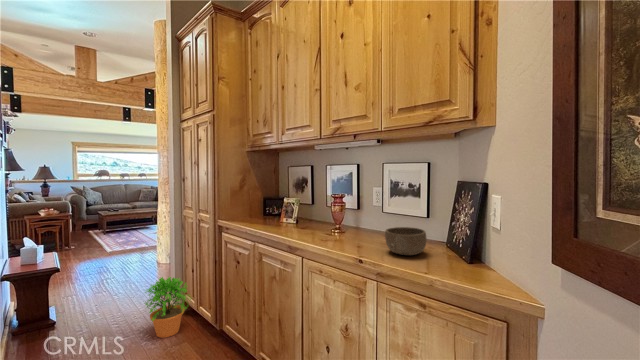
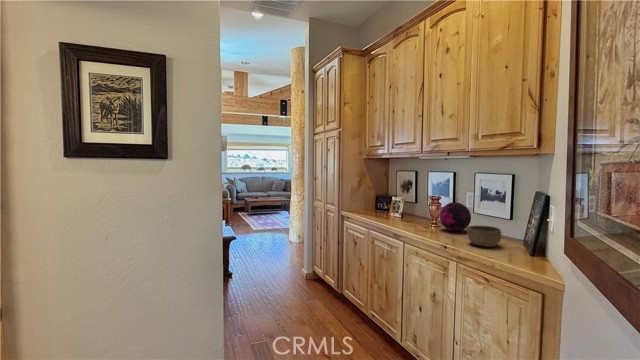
decorative orb: none [345,200,382,236] -> present [440,202,471,231]
potted plant: present [145,277,191,338] -> none [288,249,321,292]

